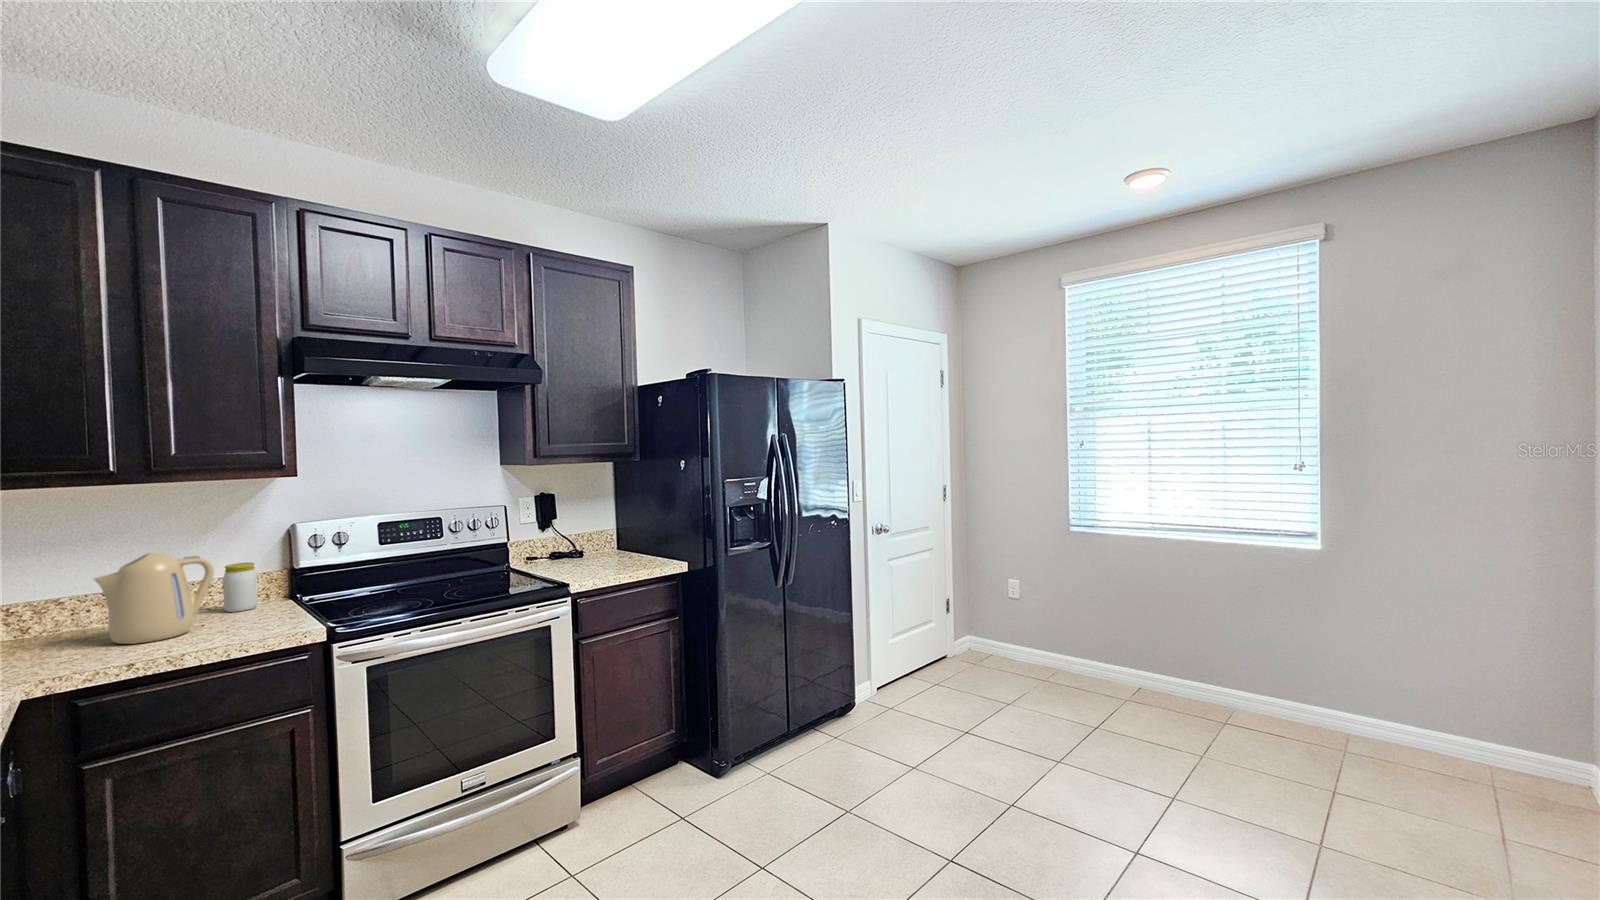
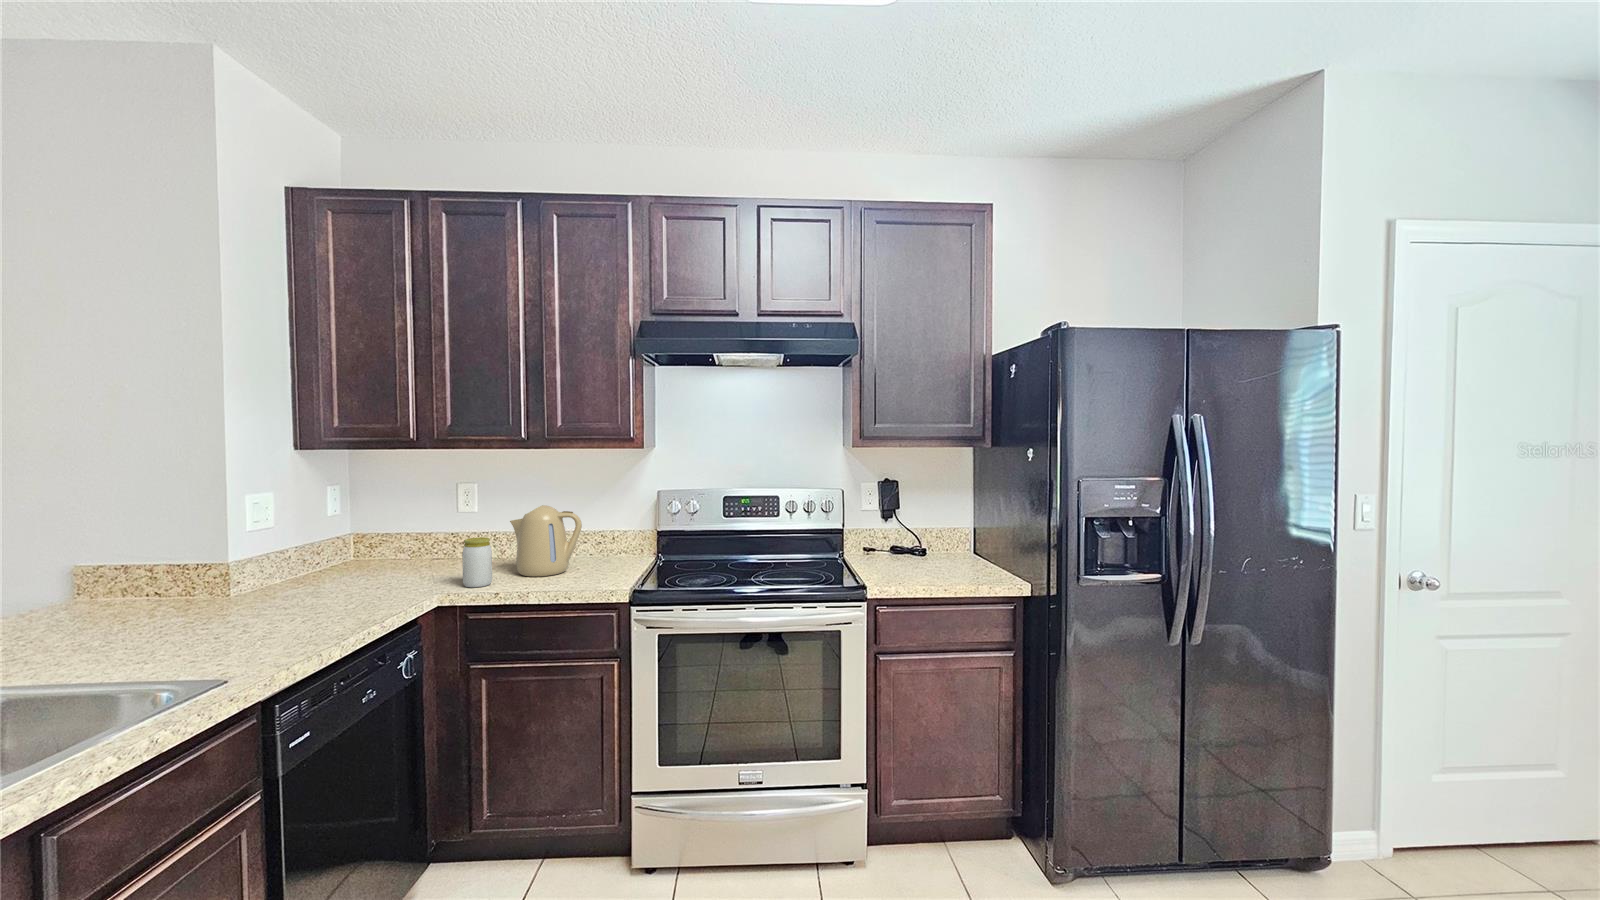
jar: present [223,562,258,612] -> present [462,537,492,587]

